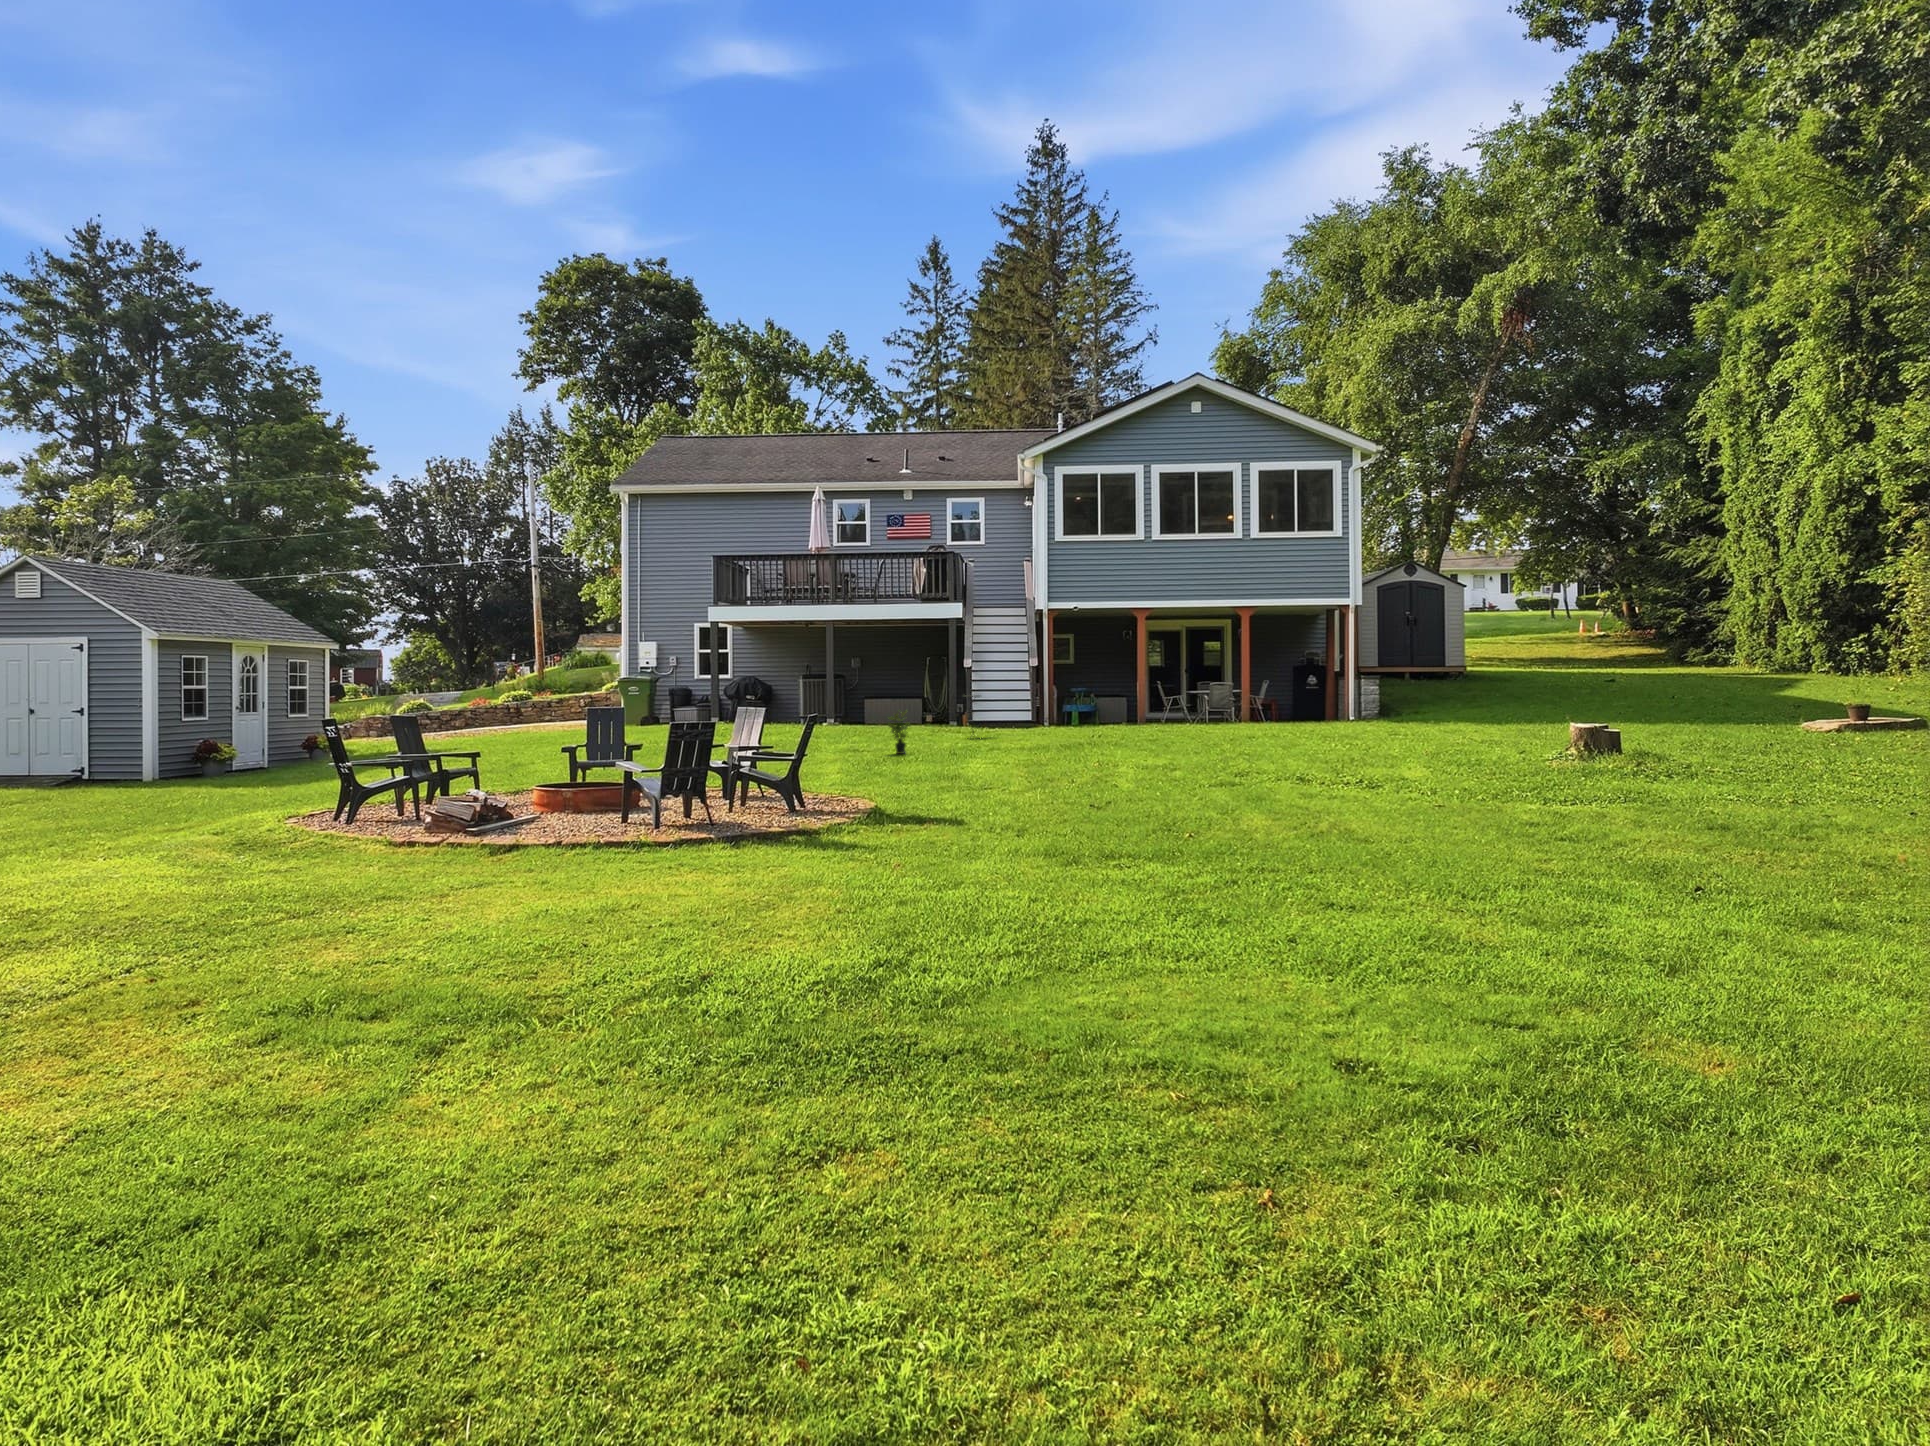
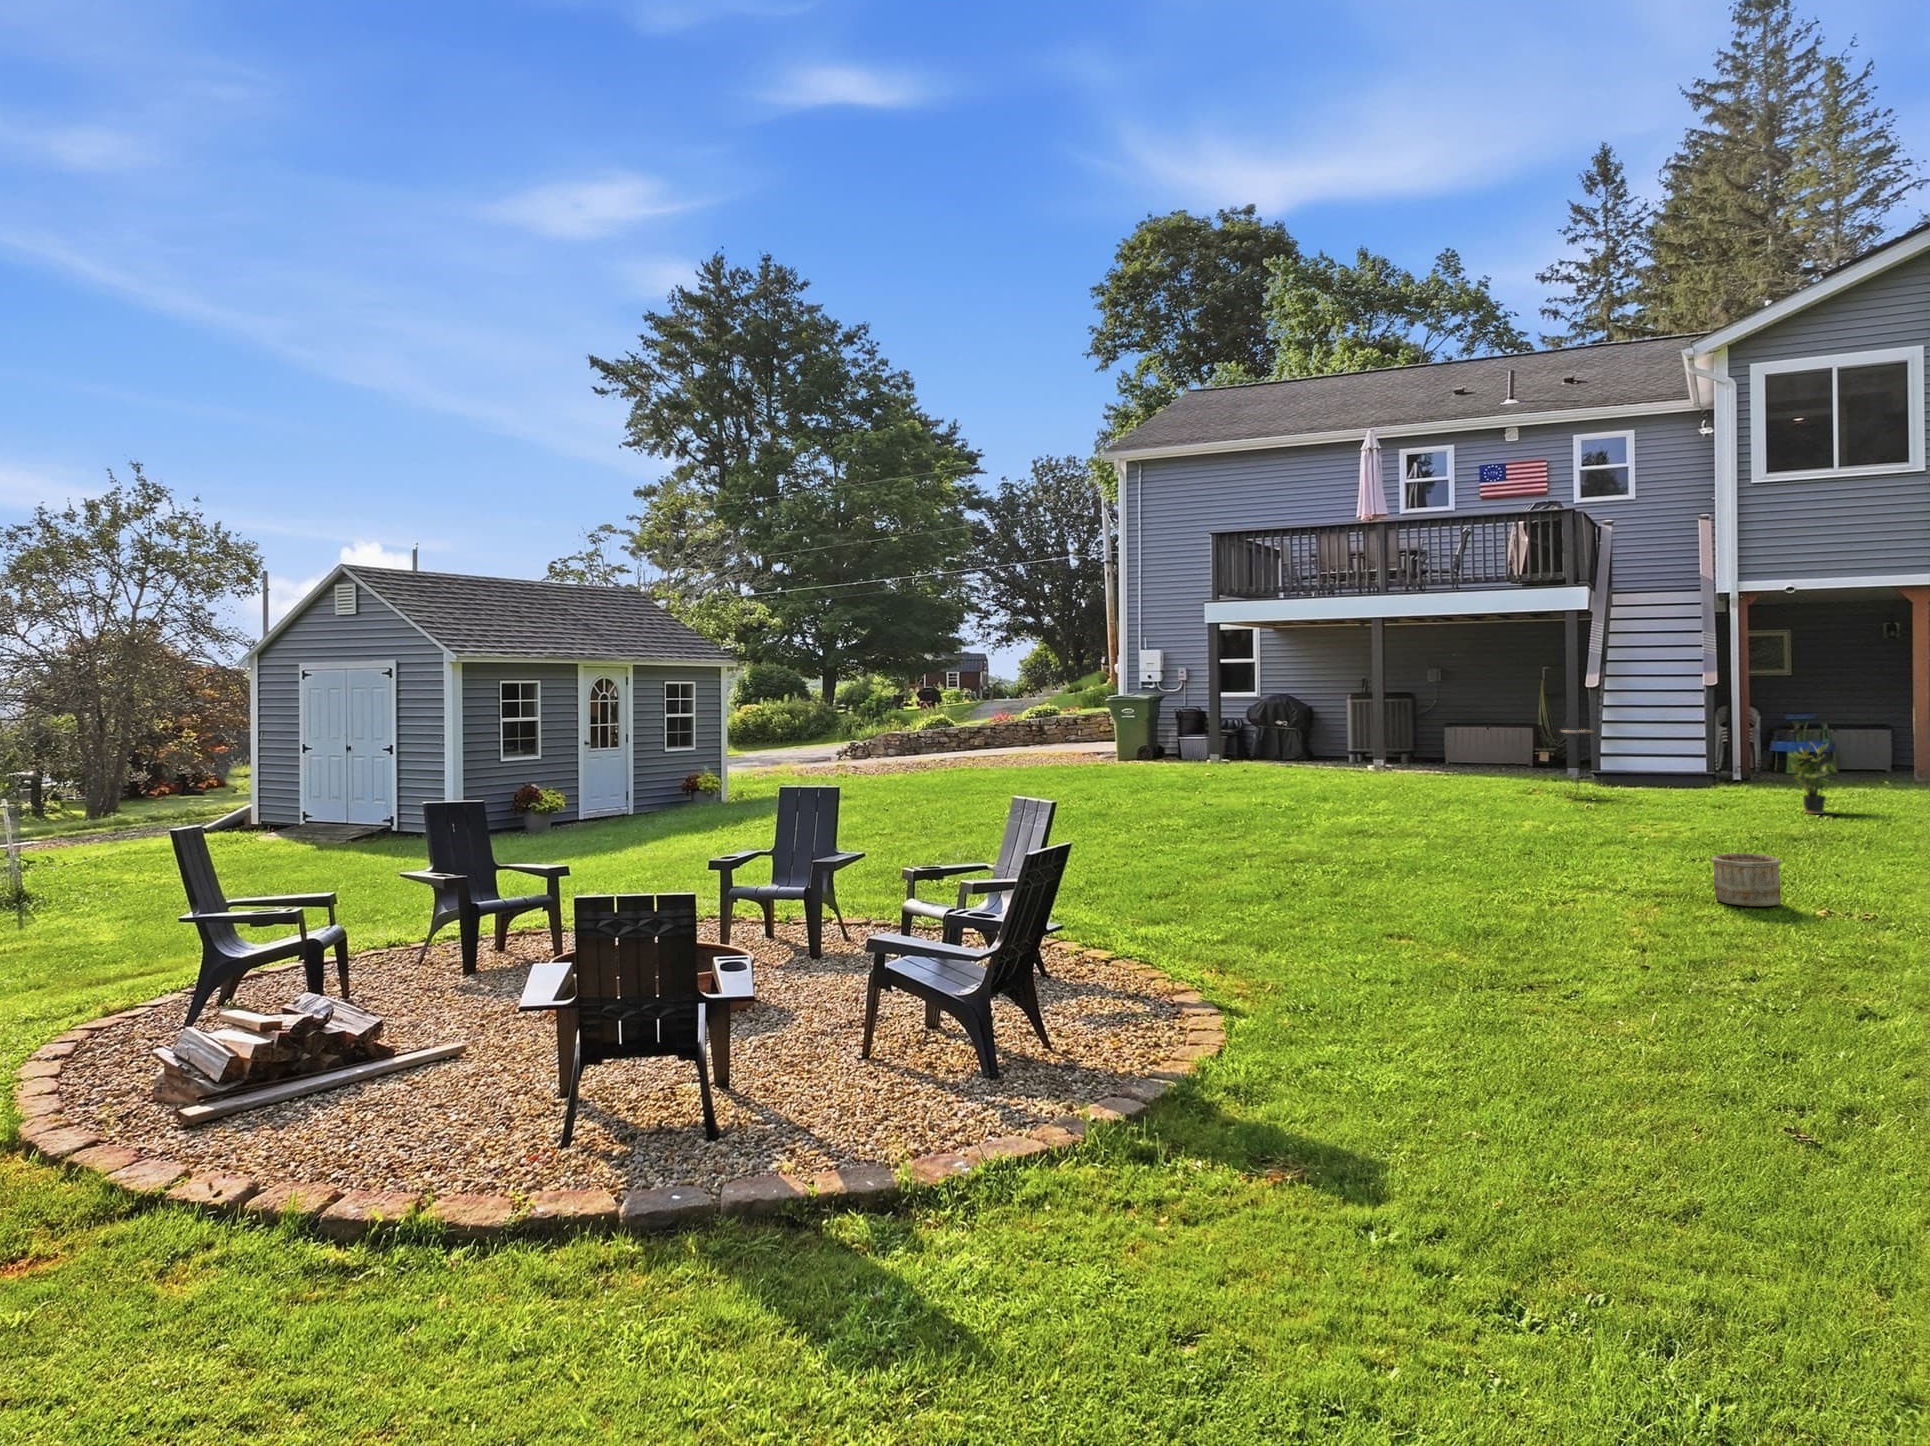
potted plant: present [888,711,910,754] -> present [1790,743,1835,814]
wooden bucket: none [1052,743,1081,768] -> present [1711,853,1781,906]

